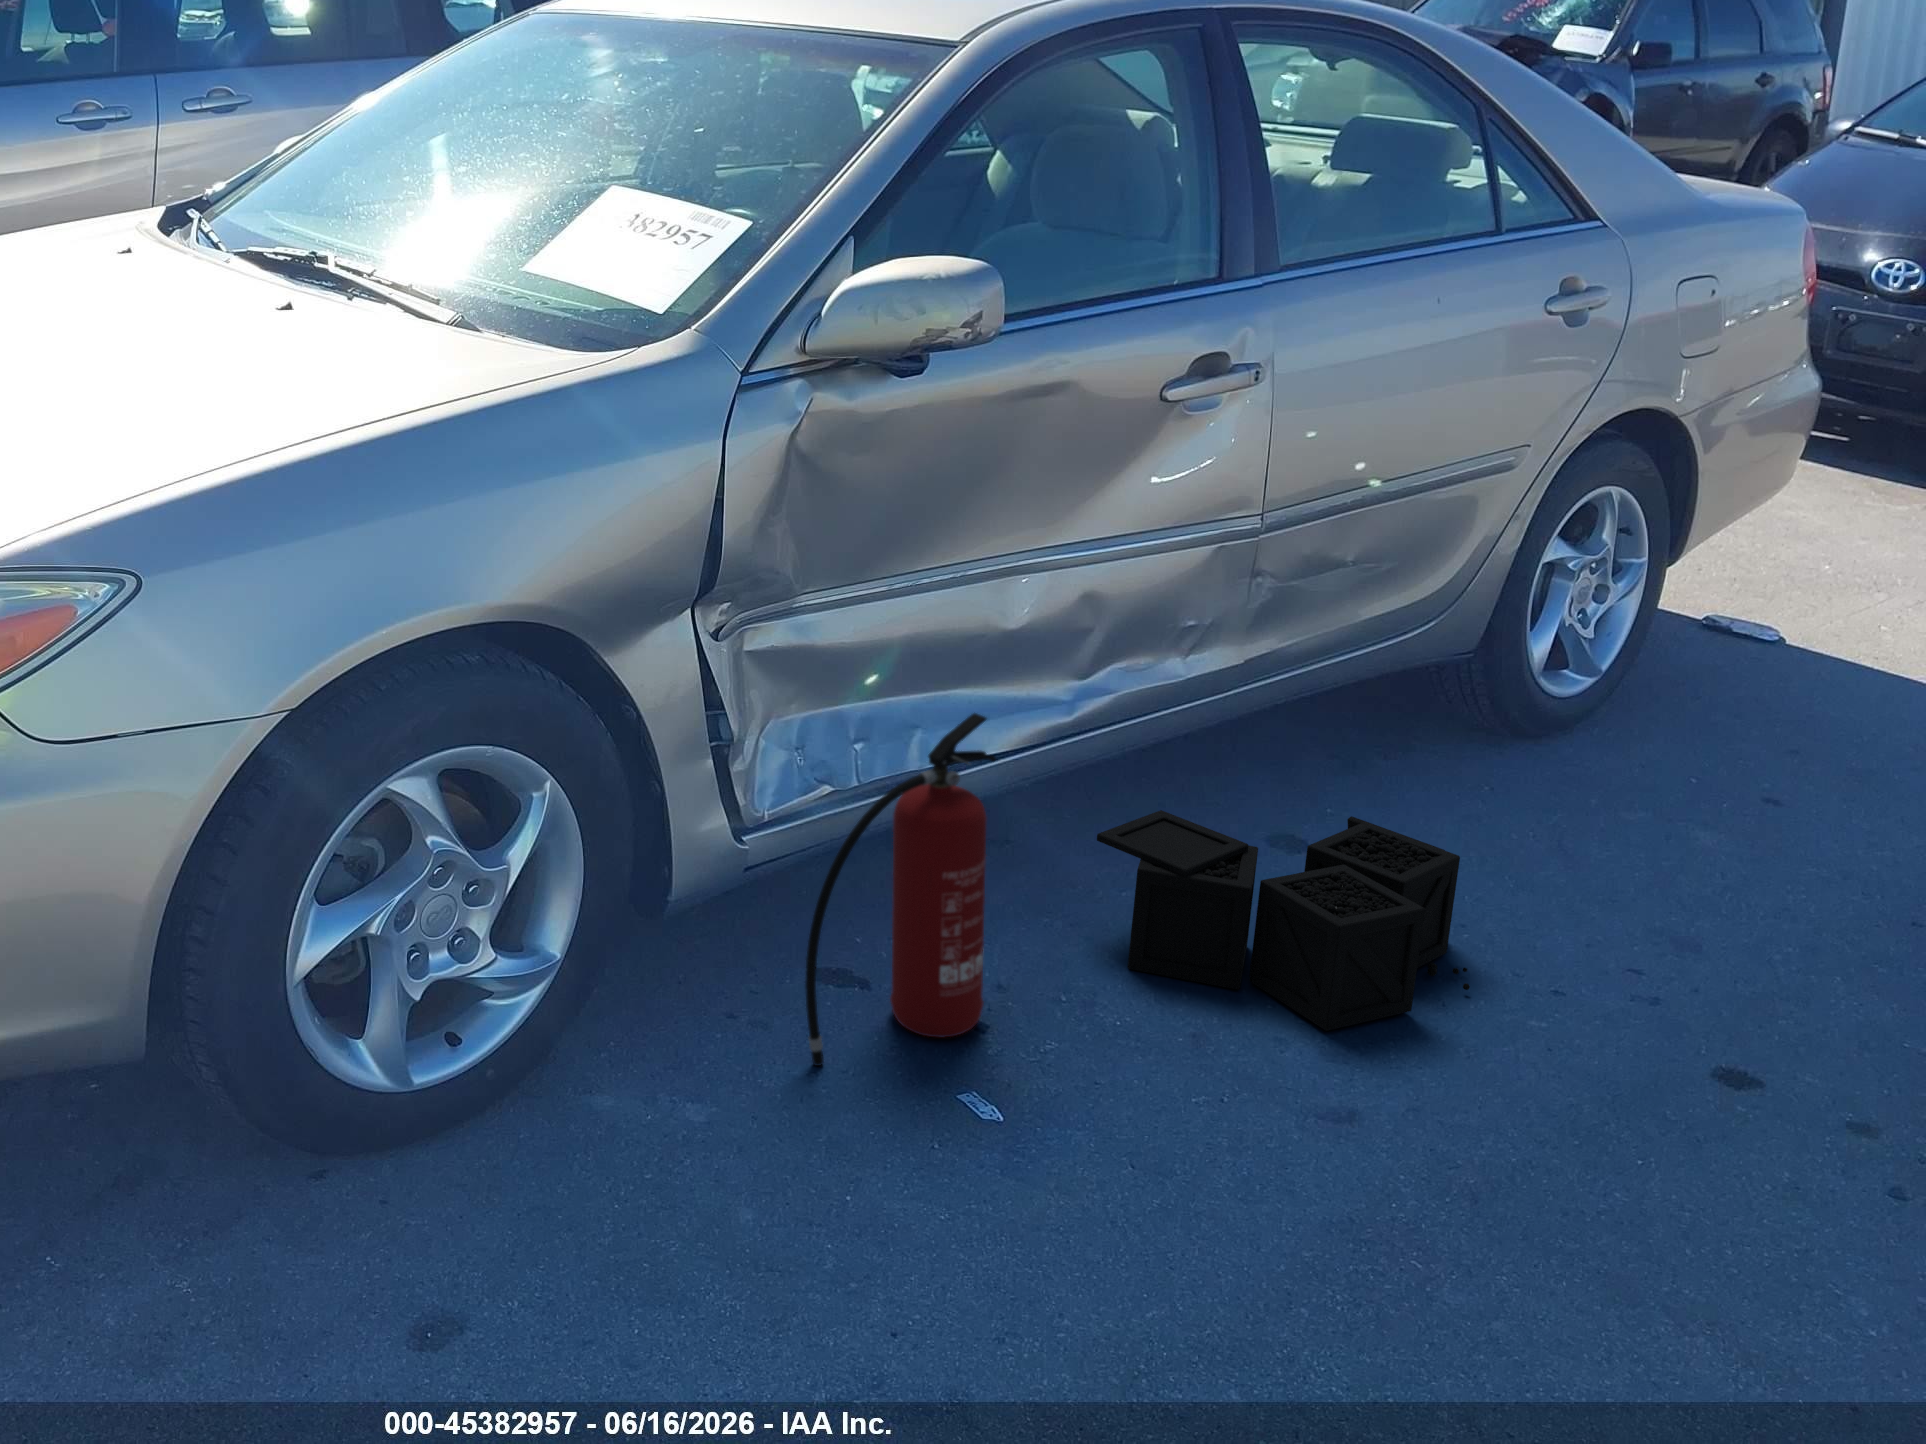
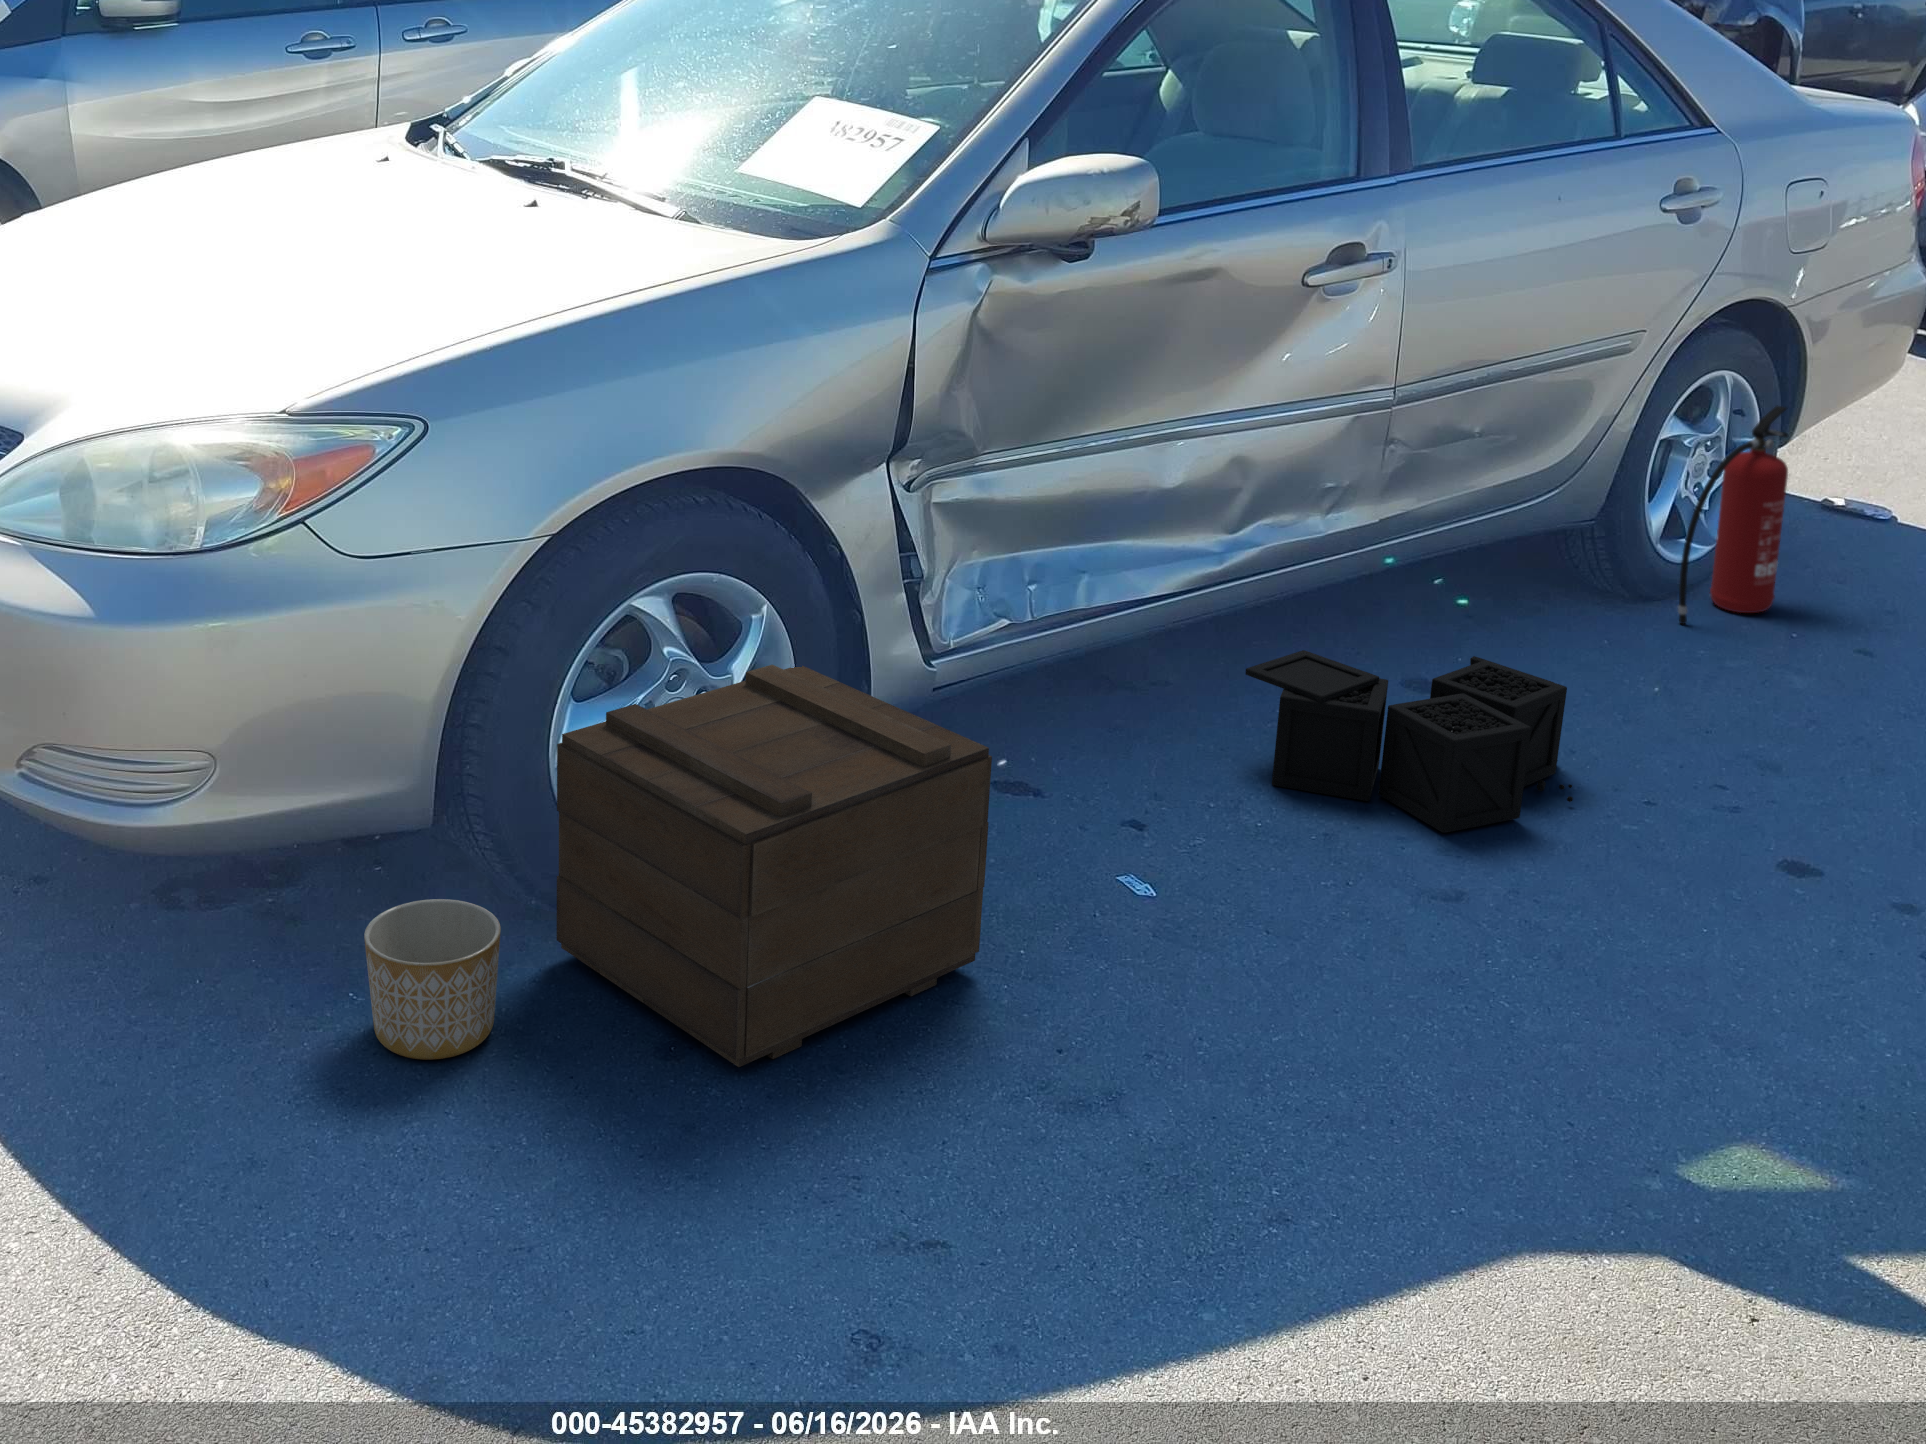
fire extinguisher: present [805,713,996,1066] -> present [1678,405,1788,624]
wooden crate: none [297,847,813,1361] -> present [556,665,992,1067]
planter: none [59,1145,224,1349] -> present [364,899,501,1060]

